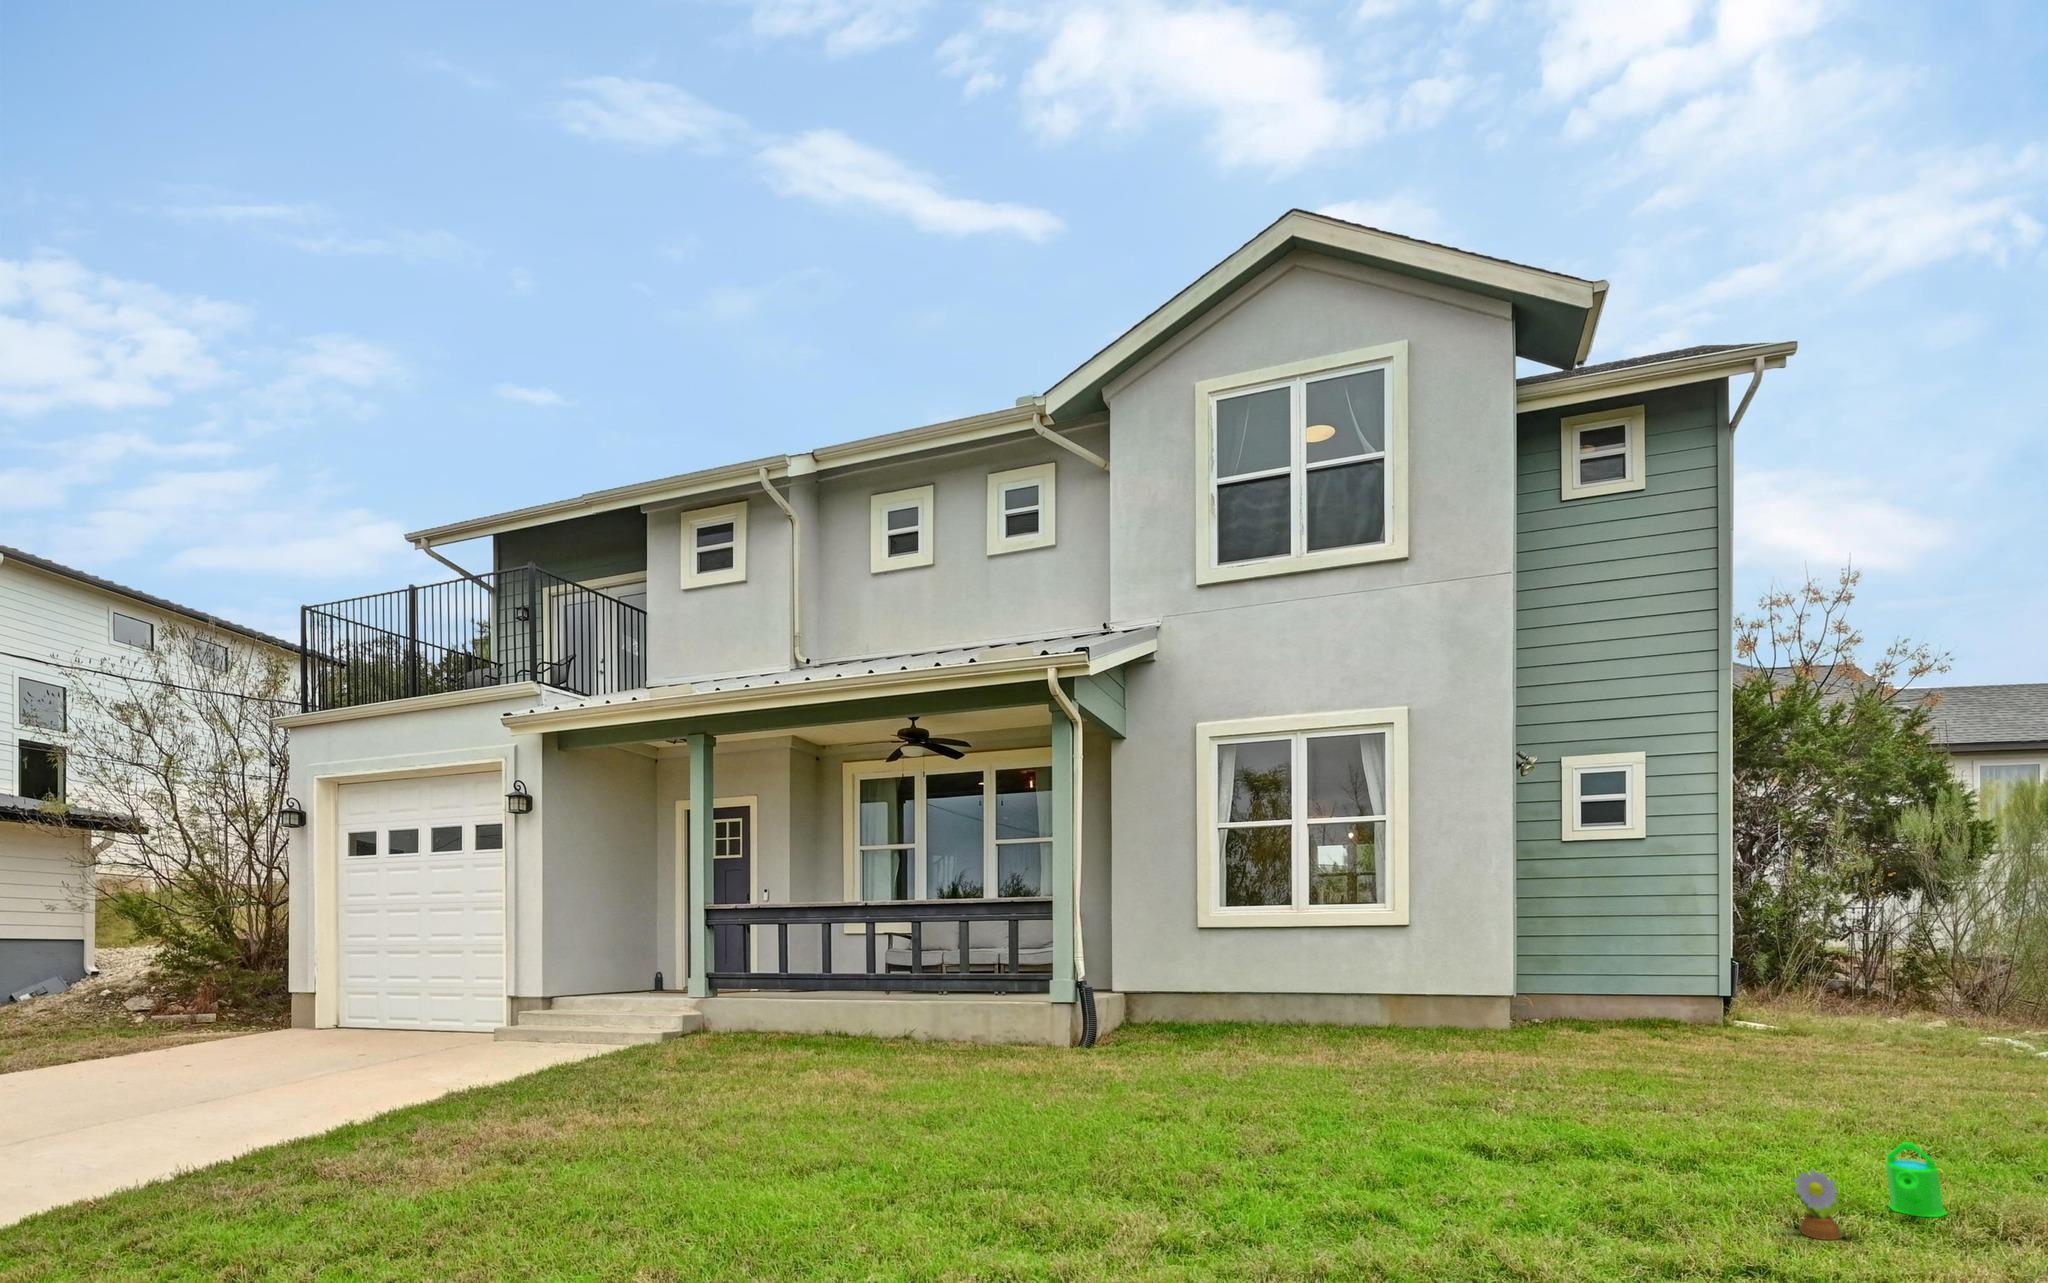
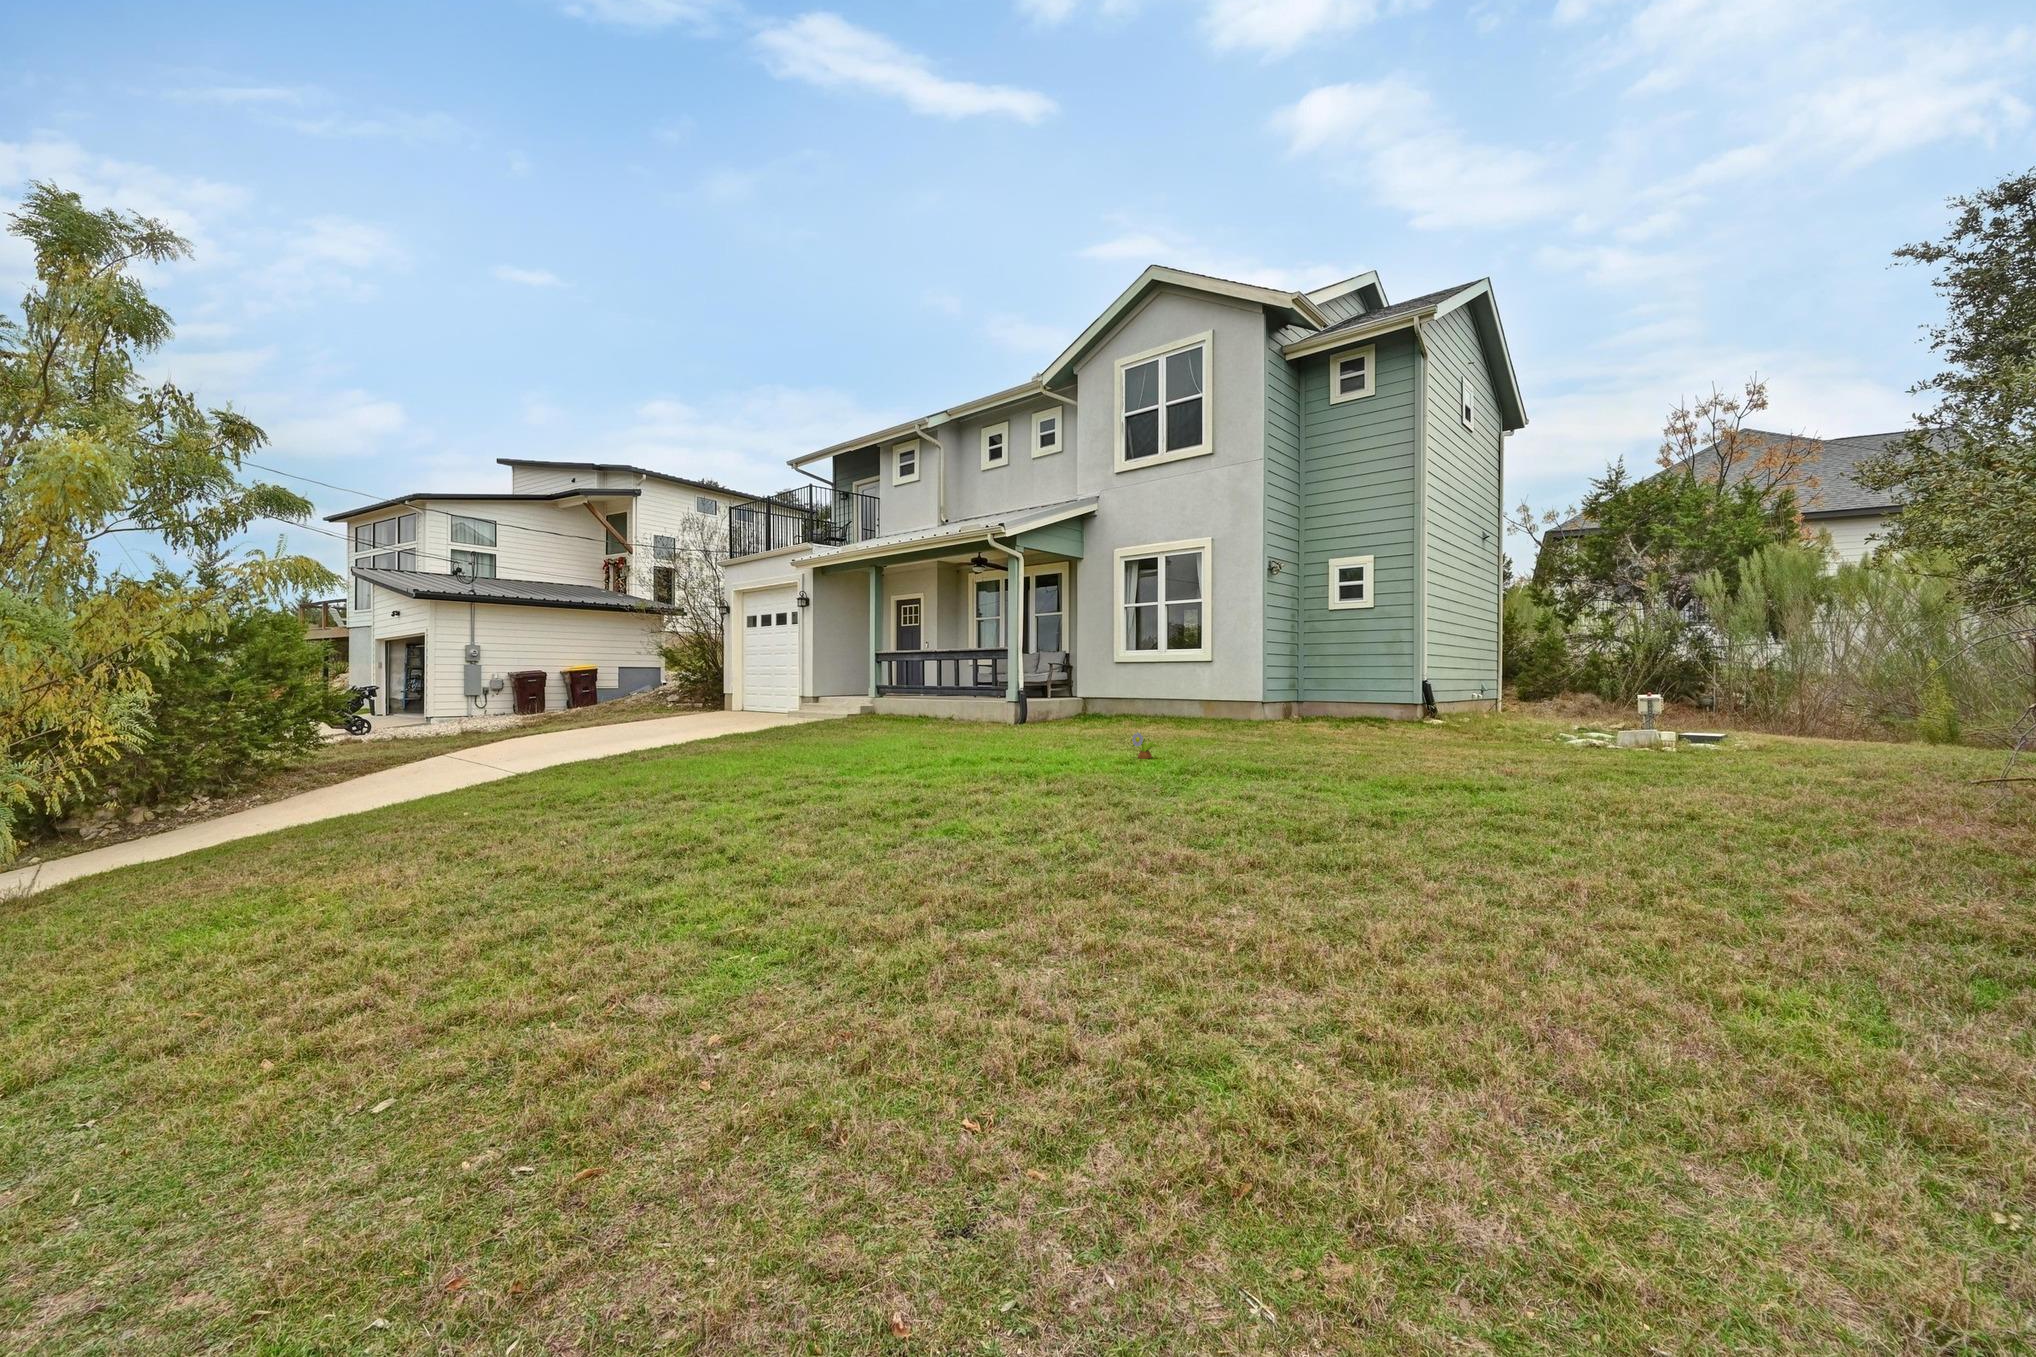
watering can: present [1886,1142,1947,1217] -> none [1186,727,1216,755]

